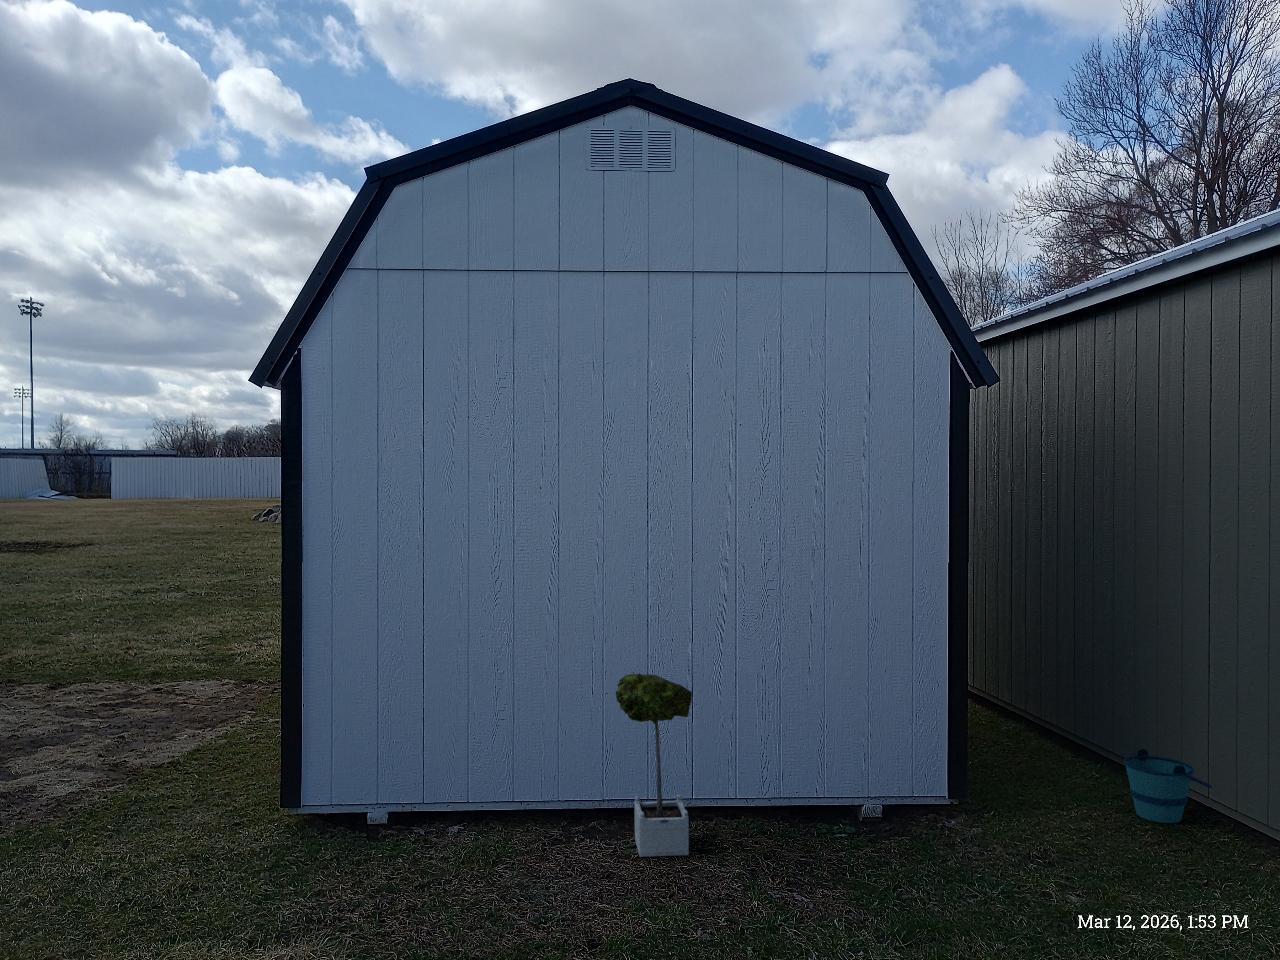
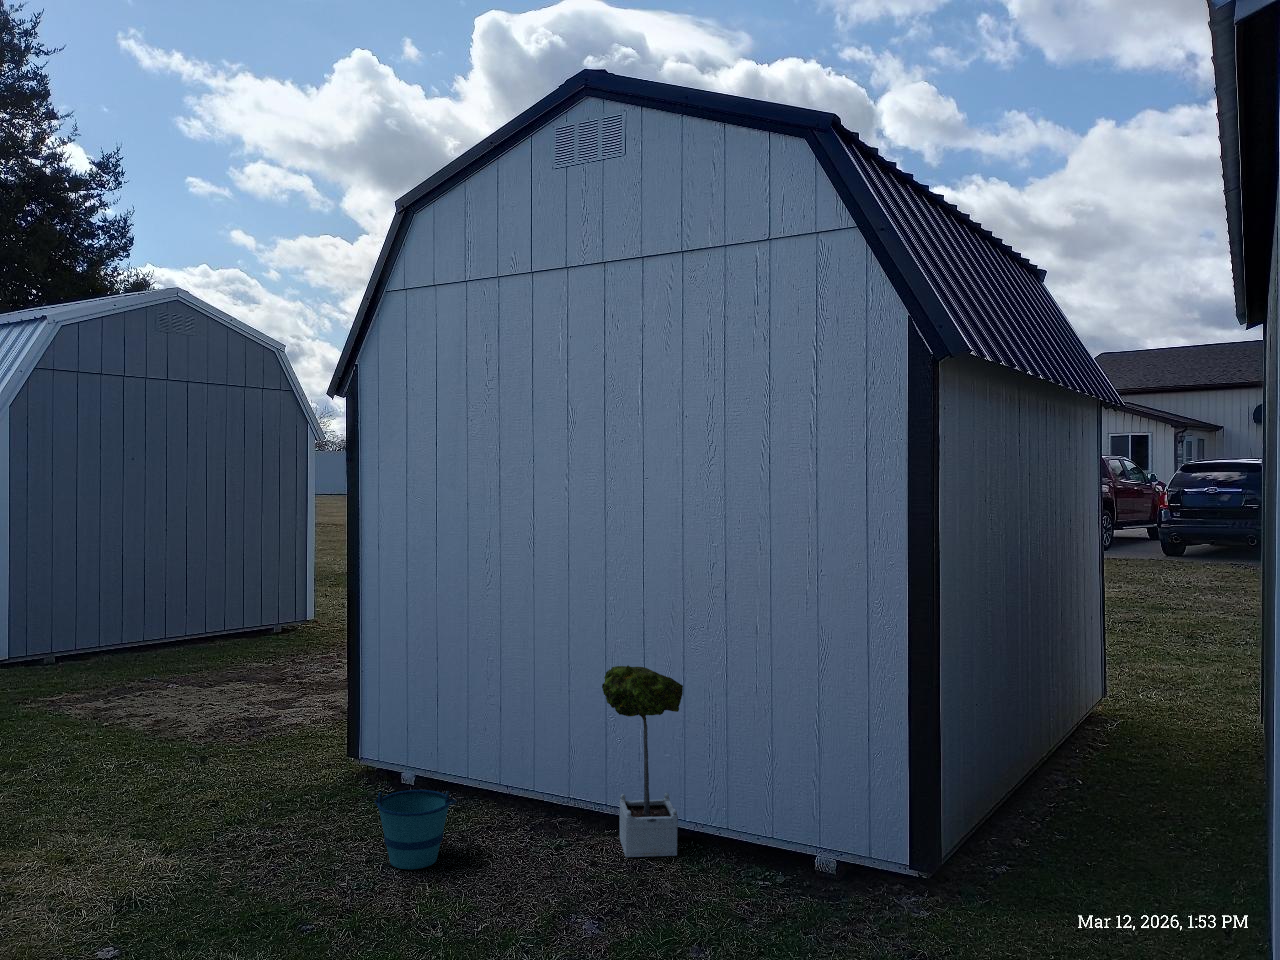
bucket: present [1124,749,1212,823] -> present [374,790,456,869]

